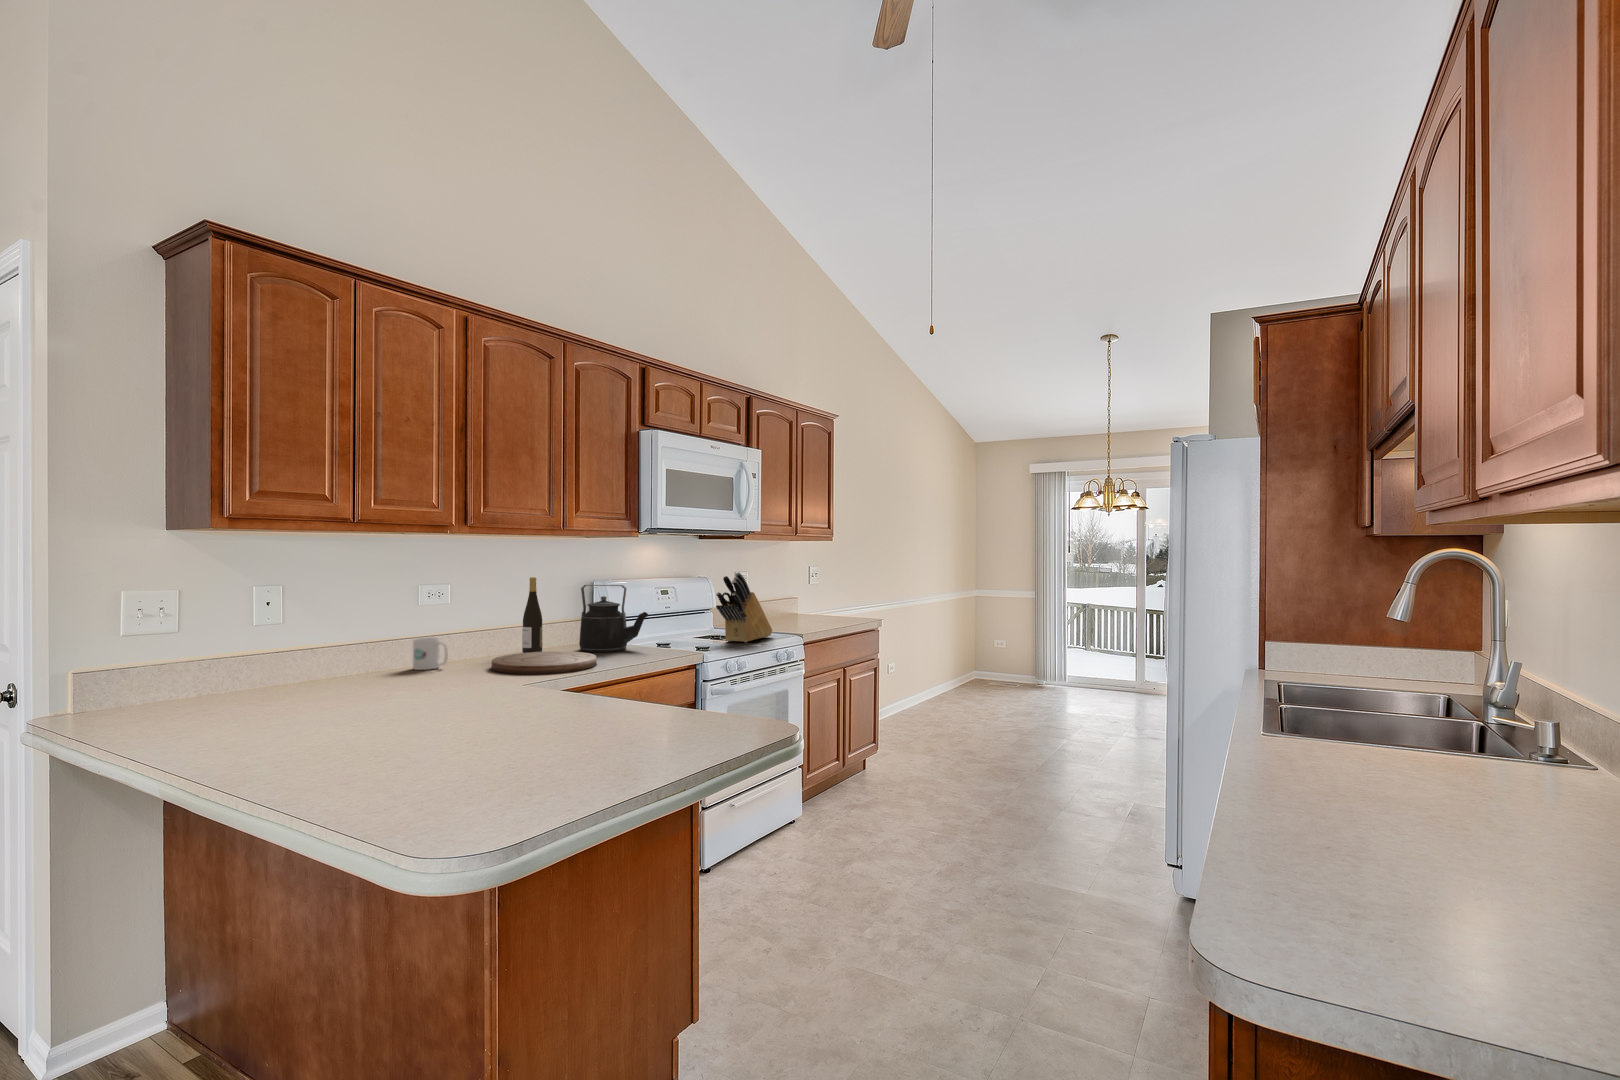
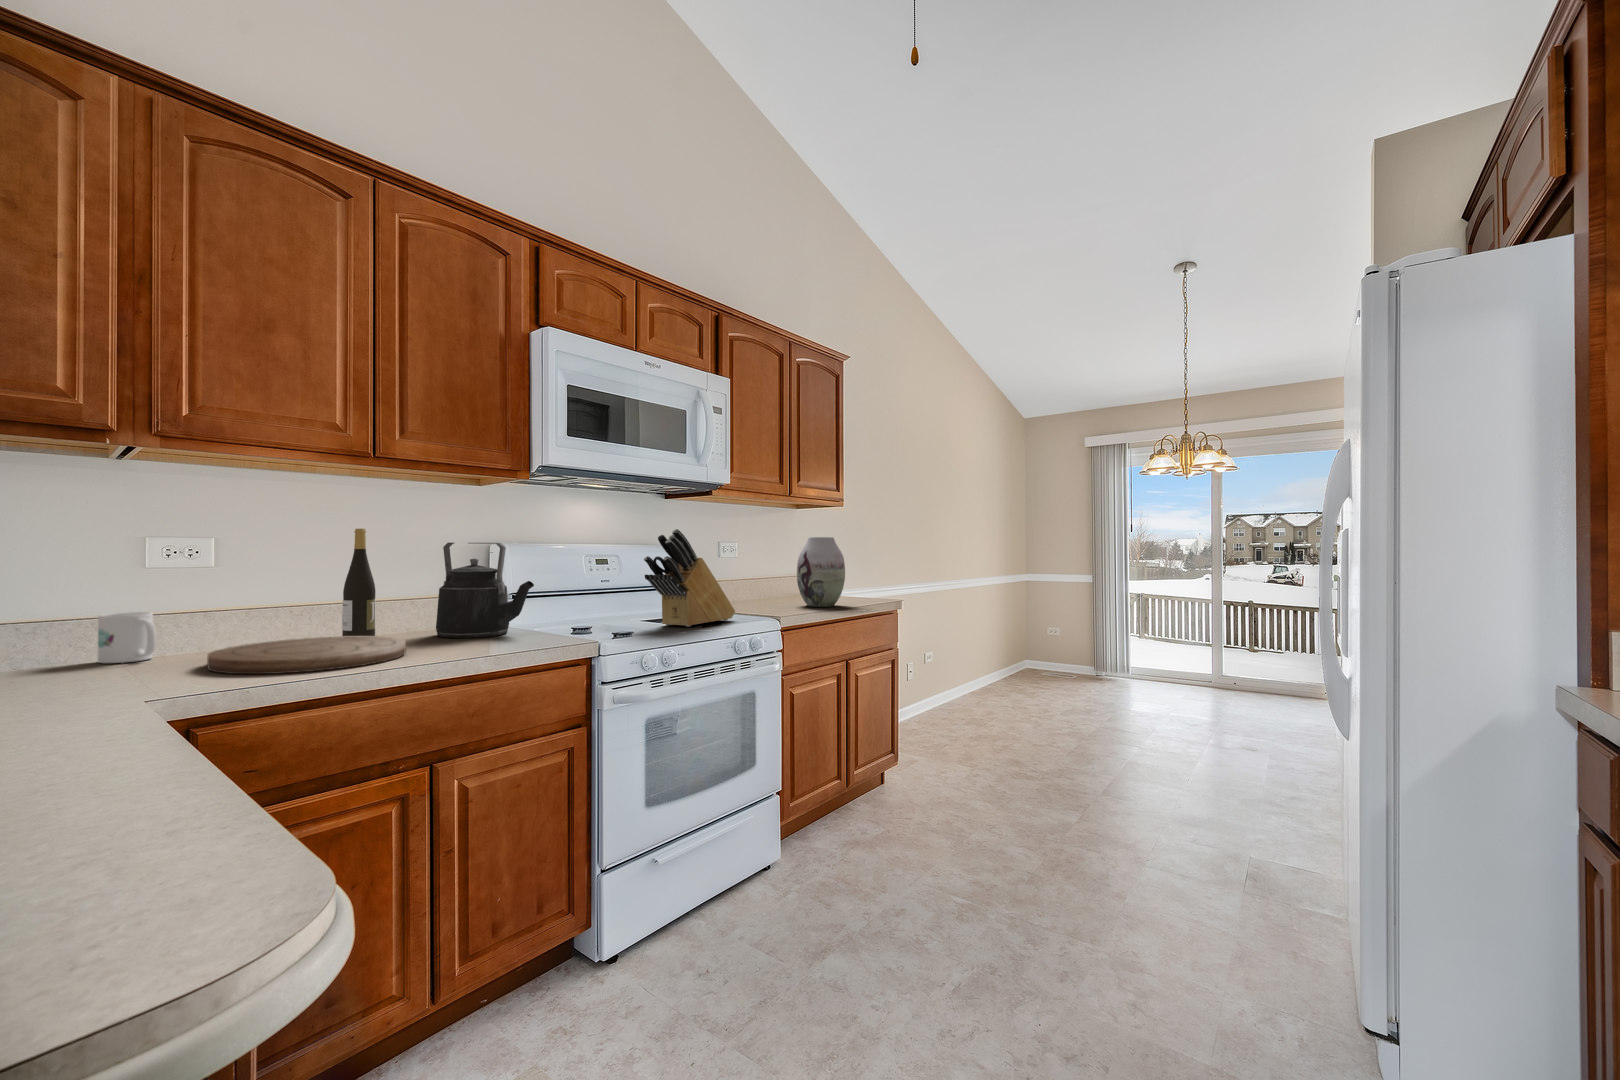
vase: none [804,569,843,625] -> present [797,537,845,607]

